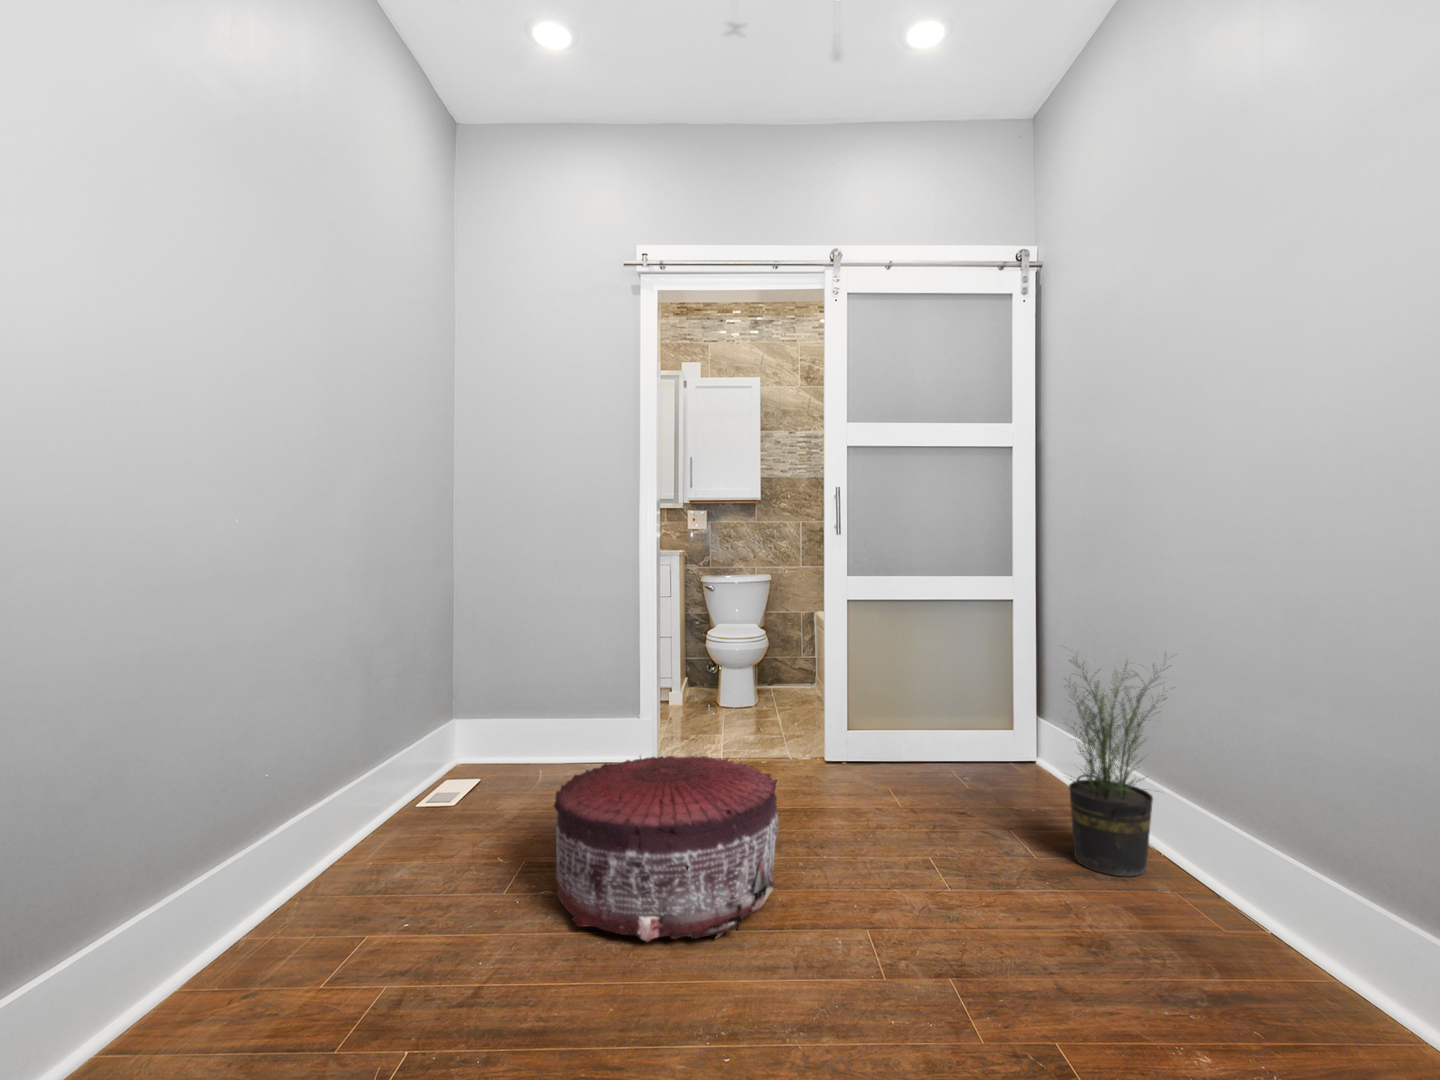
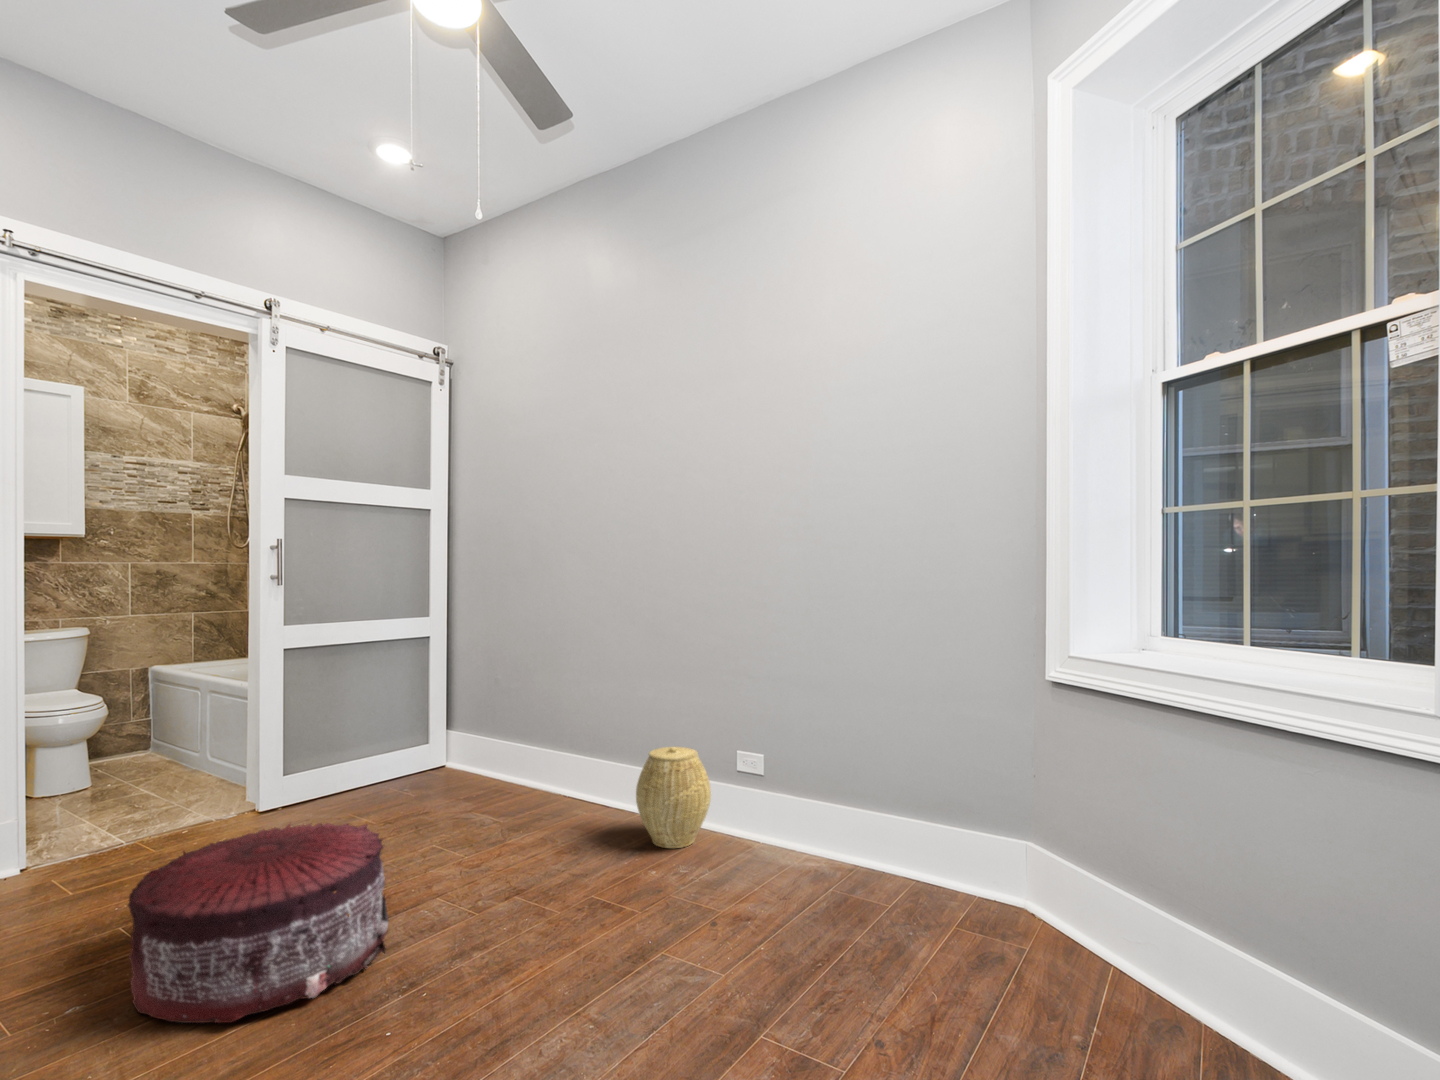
potted plant: present [1065,652,1172,877] -> none [520,666,597,824]
woven basket: none [1193,802,1364,999] -> present [636,747,711,848]

